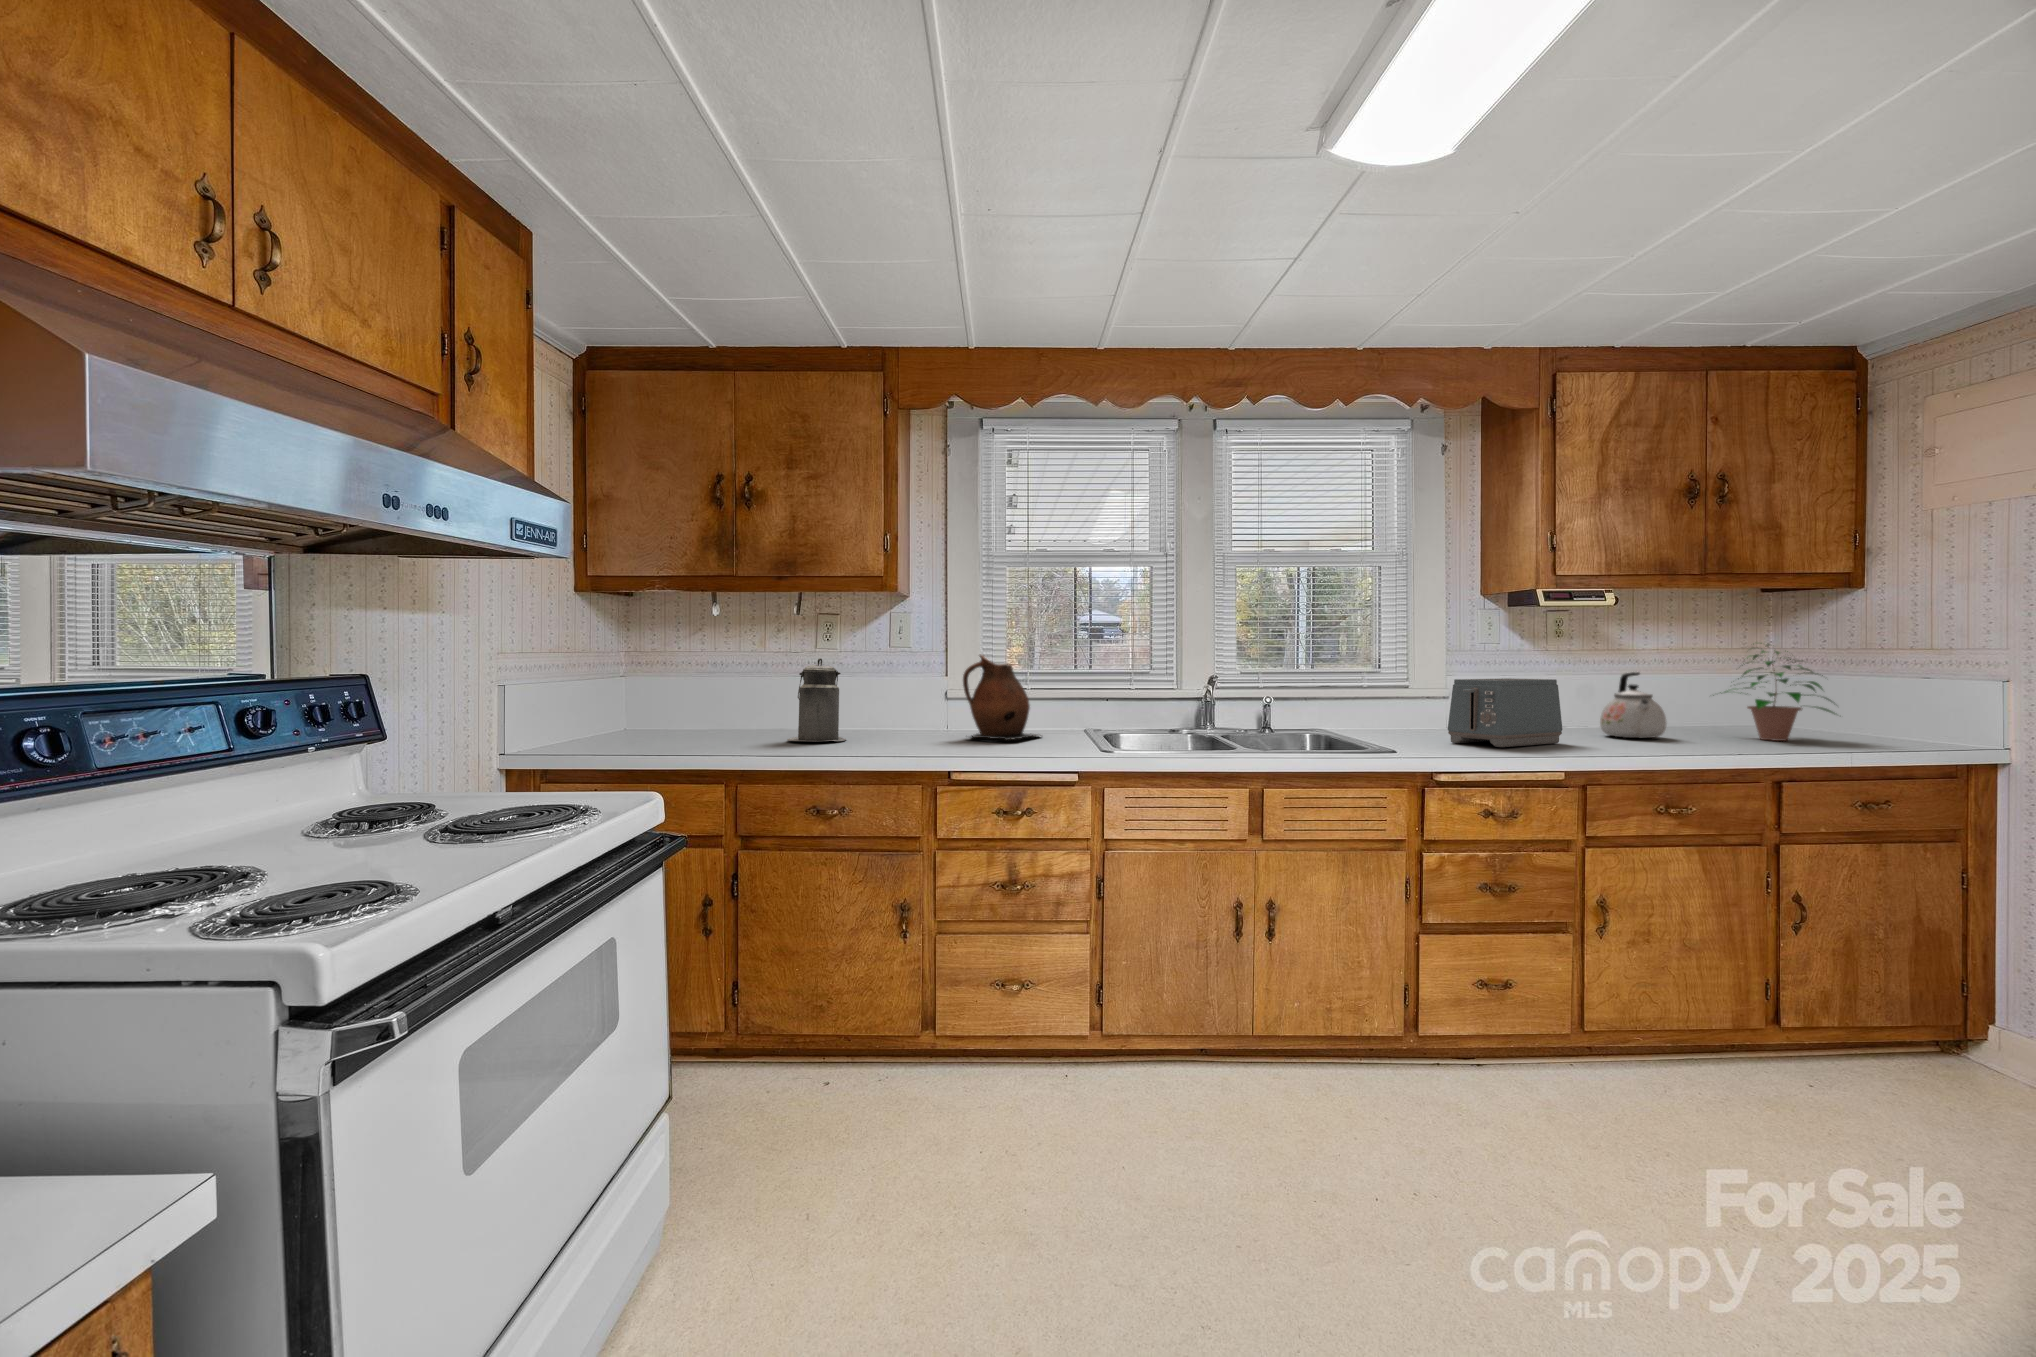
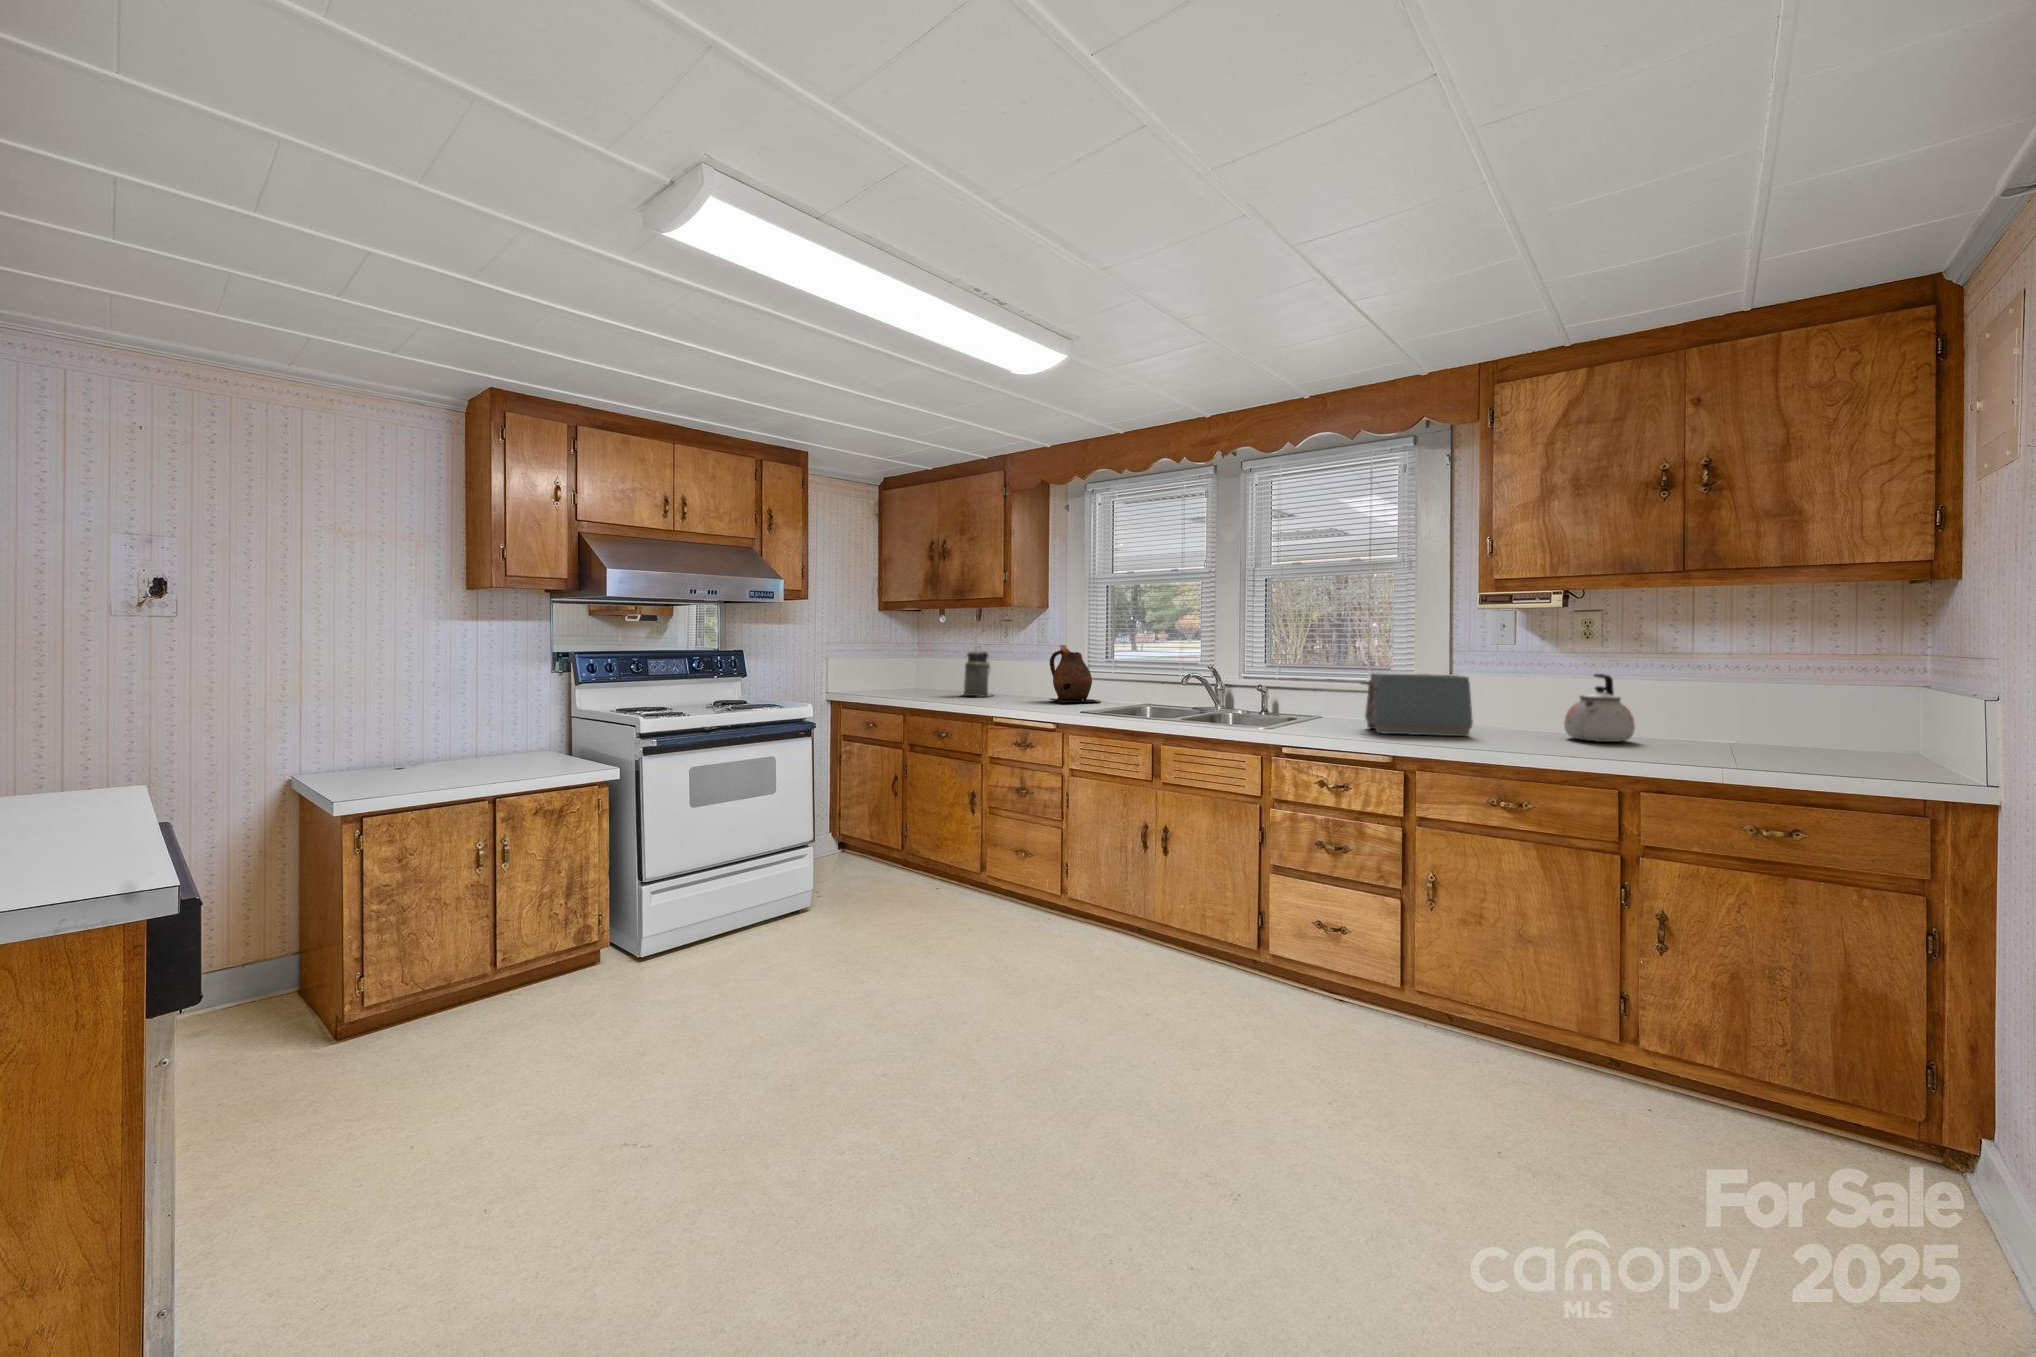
potted plant: present [1713,644,1835,741] -> none [1709,645,1856,758]

